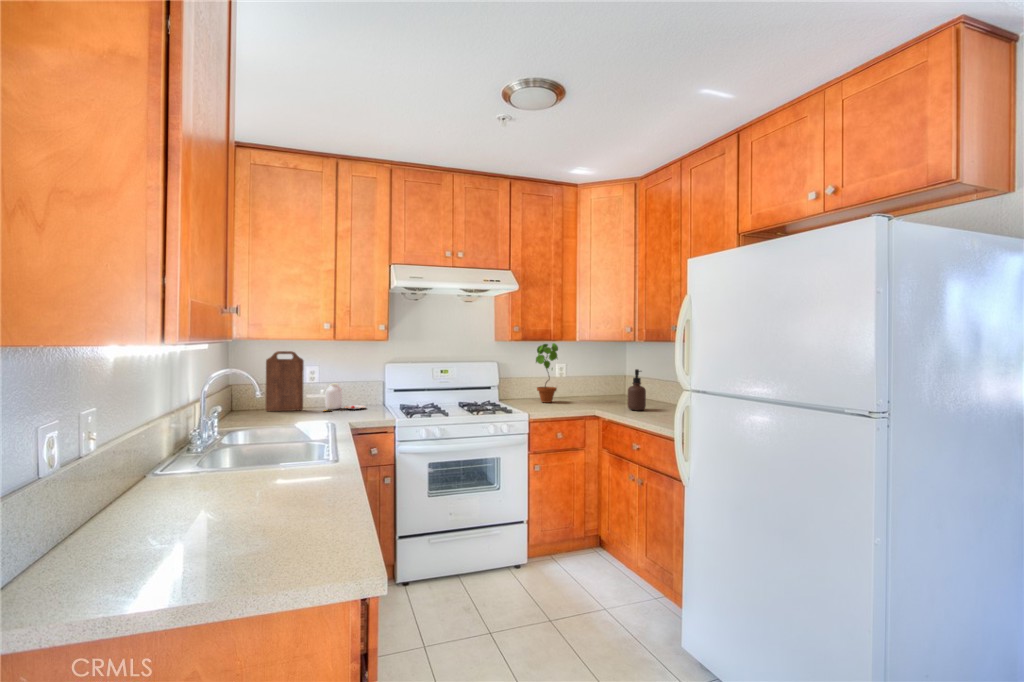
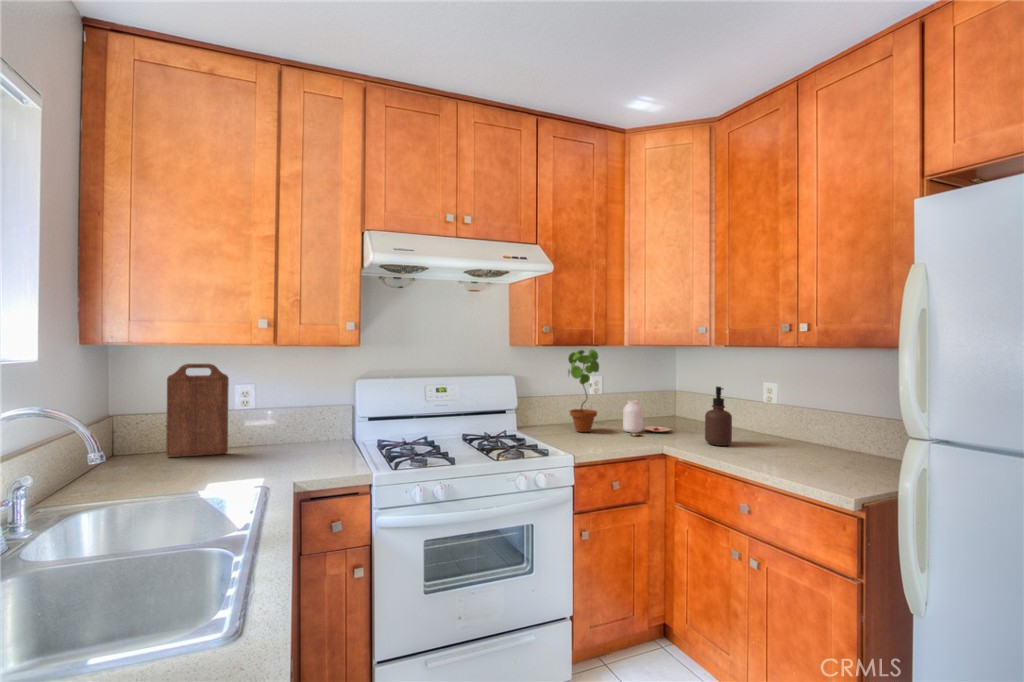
jar: present [323,384,365,411] -> present [623,400,670,436]

